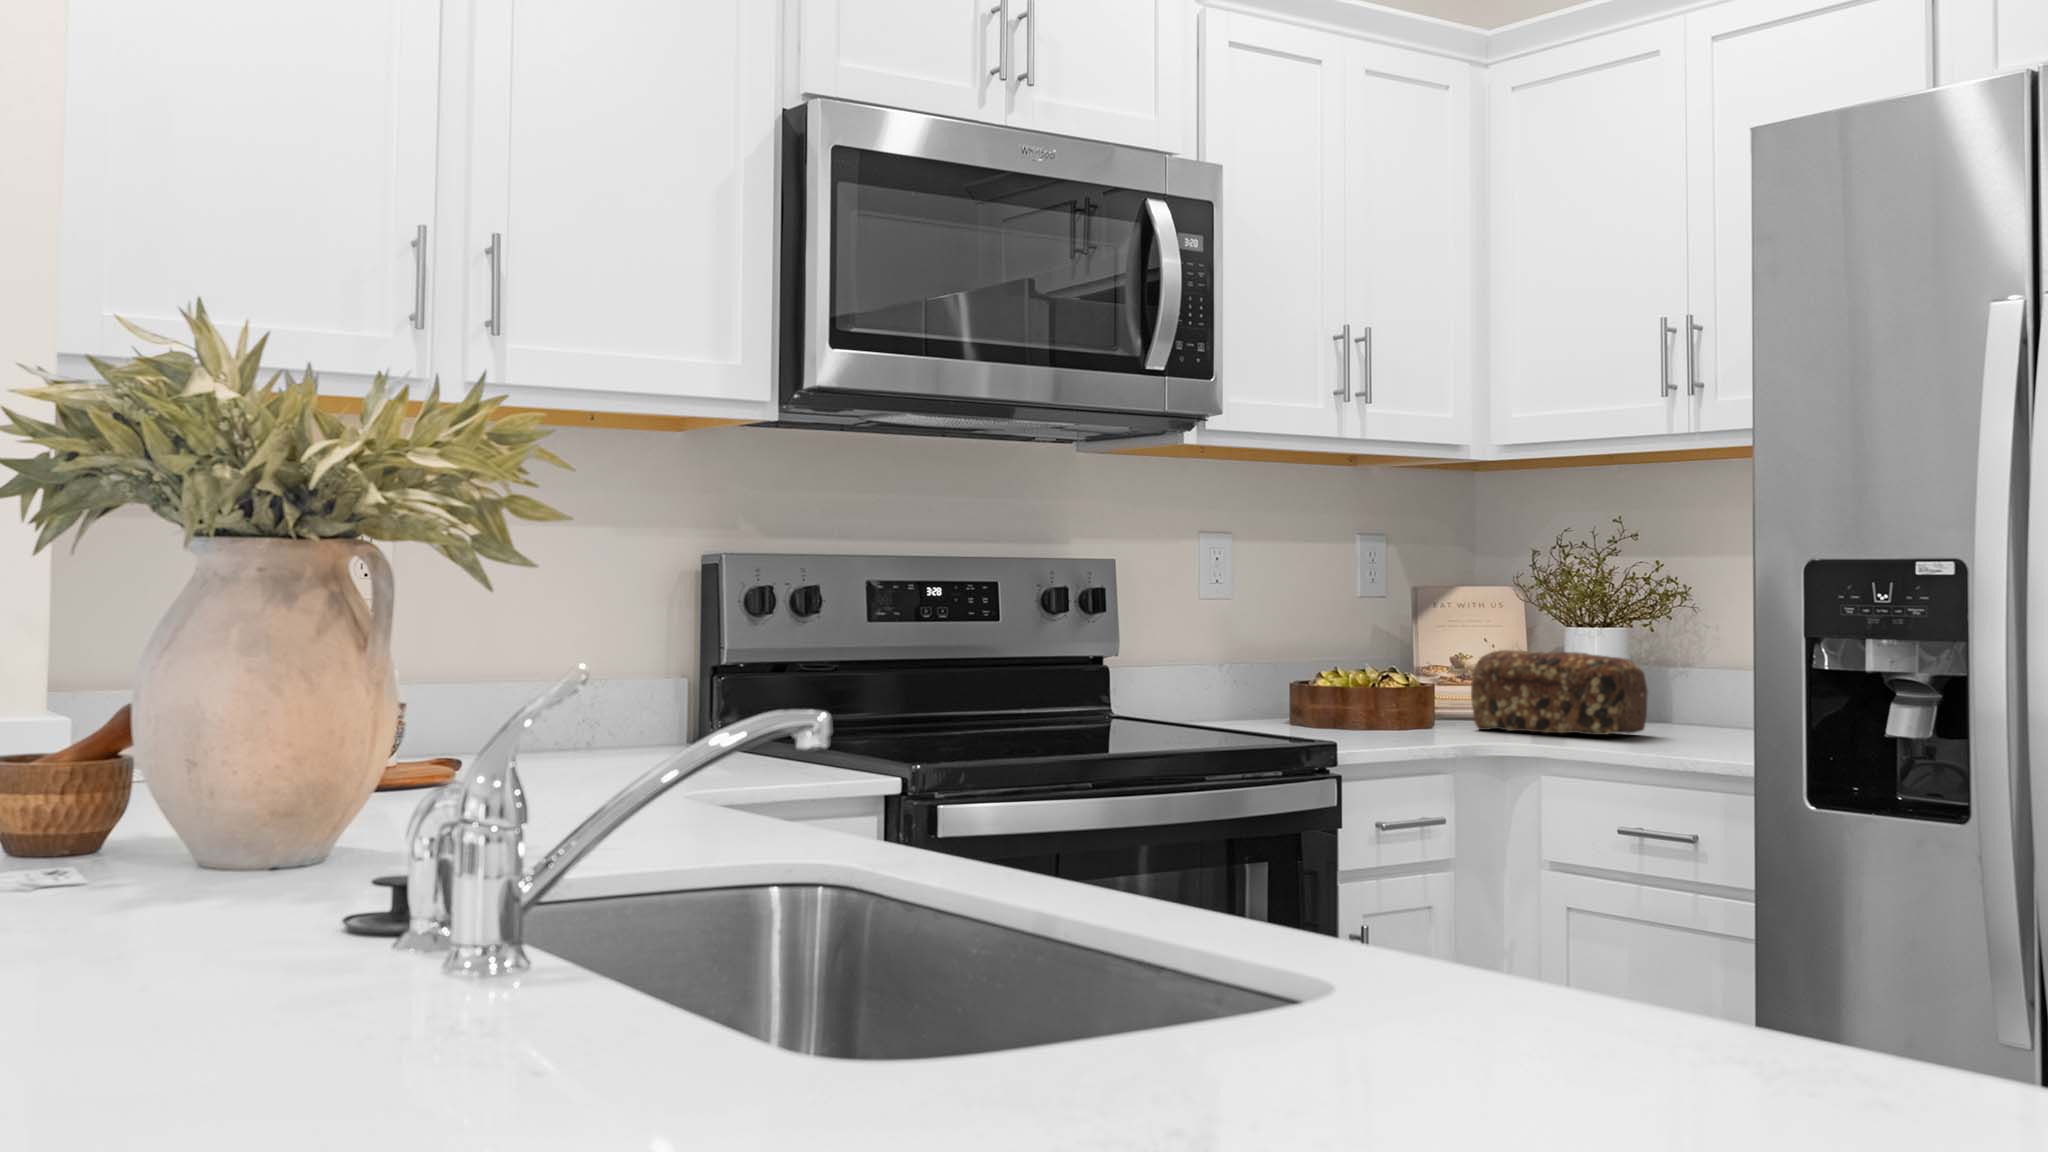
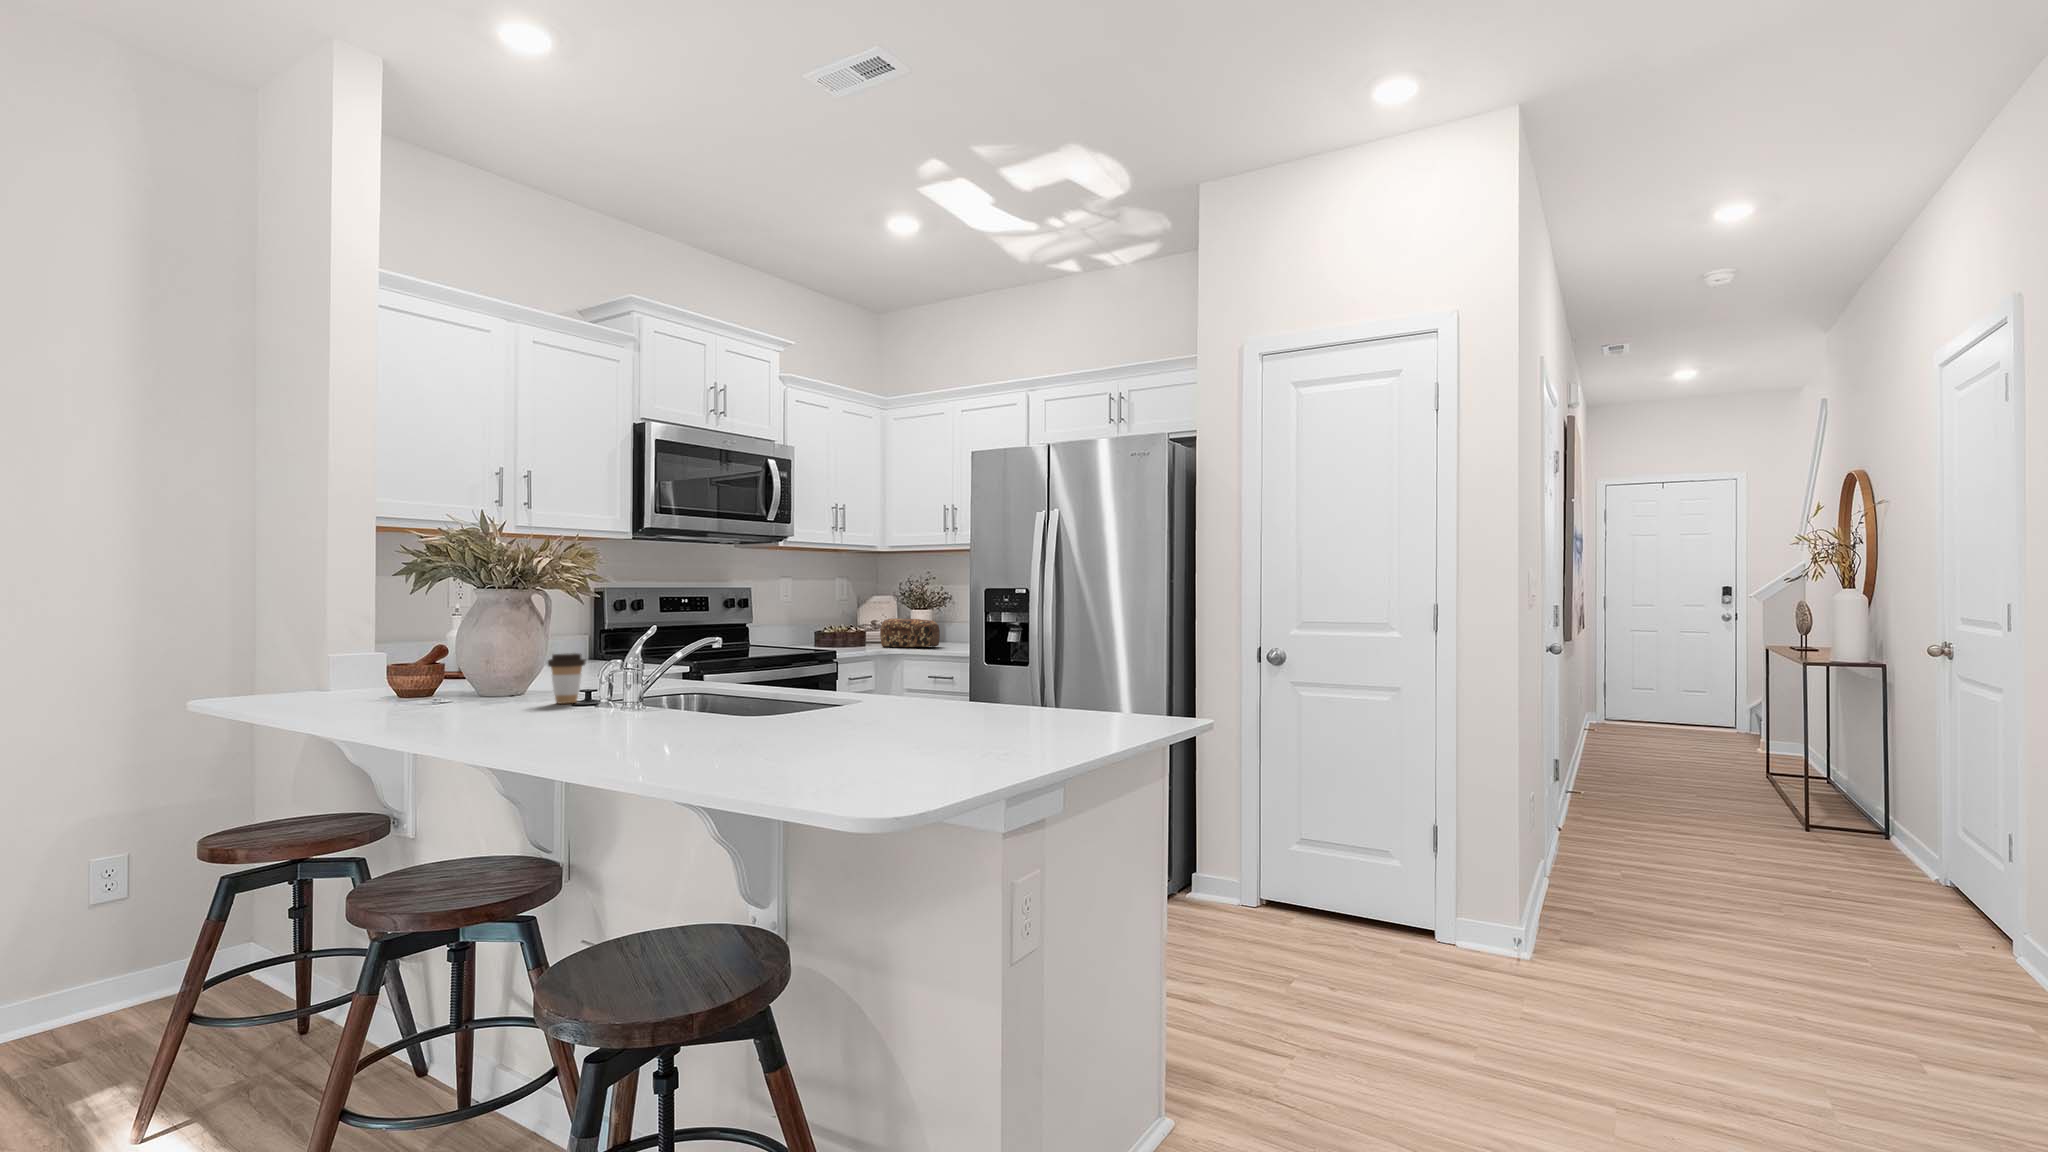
coffee cup: none [126,751,263,940] -> present [548,653,586,704]

